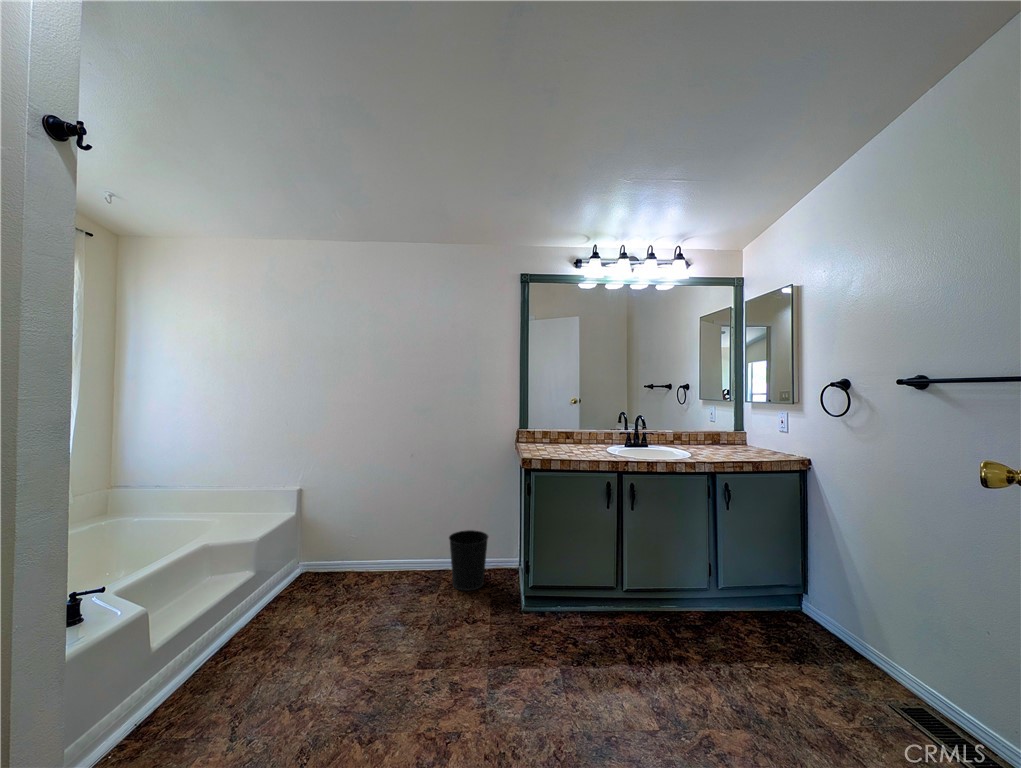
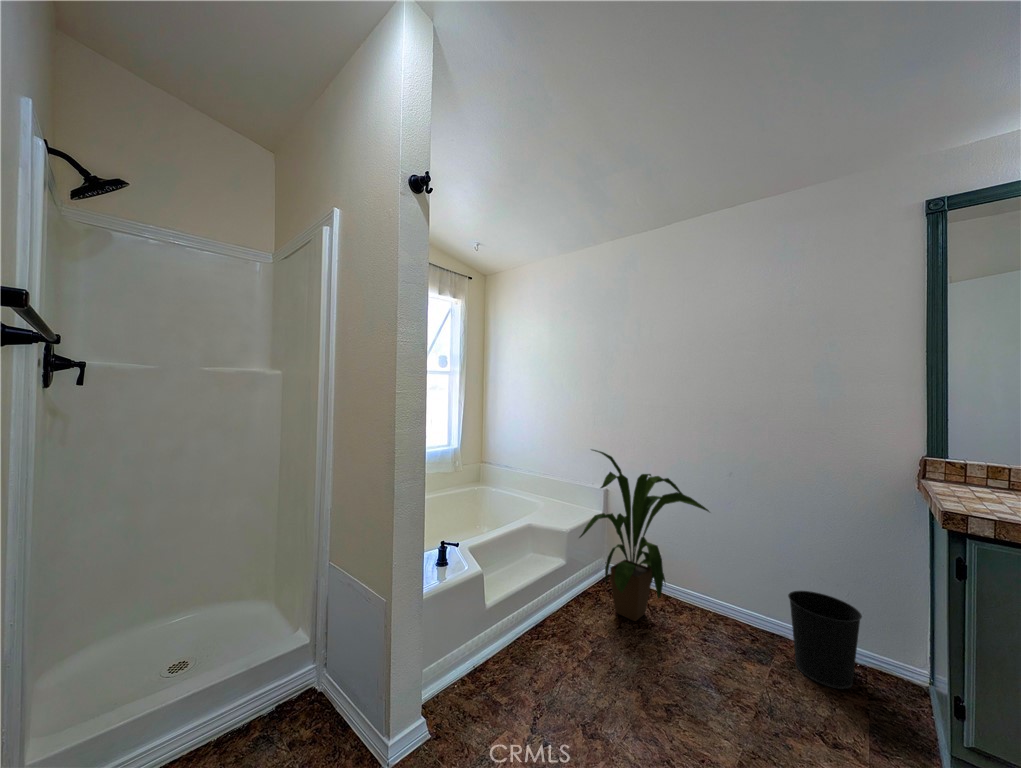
house plant: none [272,449,397,603] -> present [579,450,709,621]

